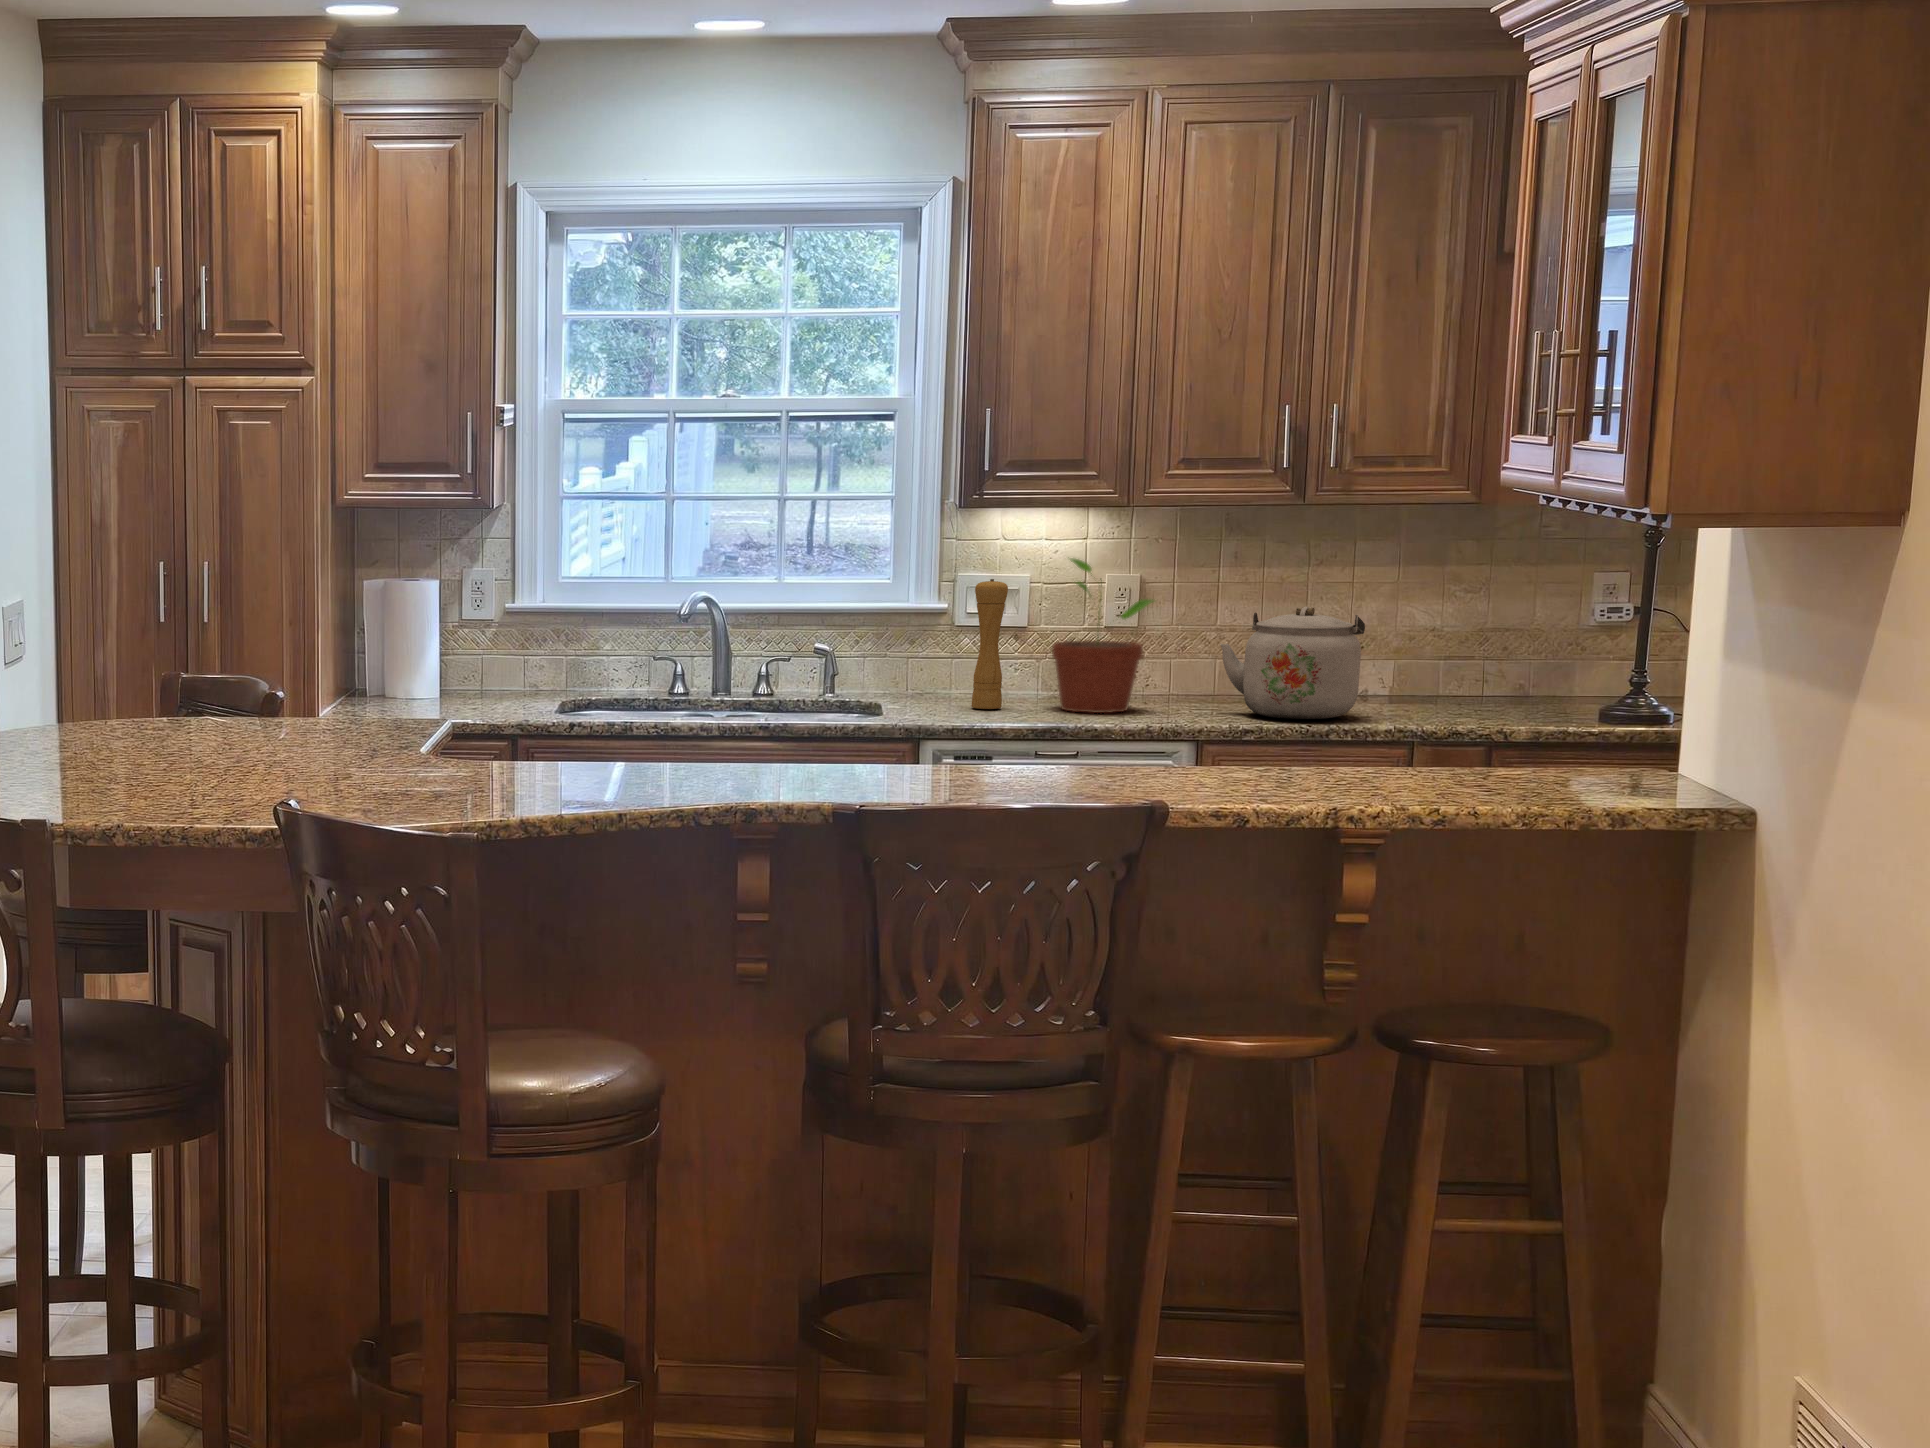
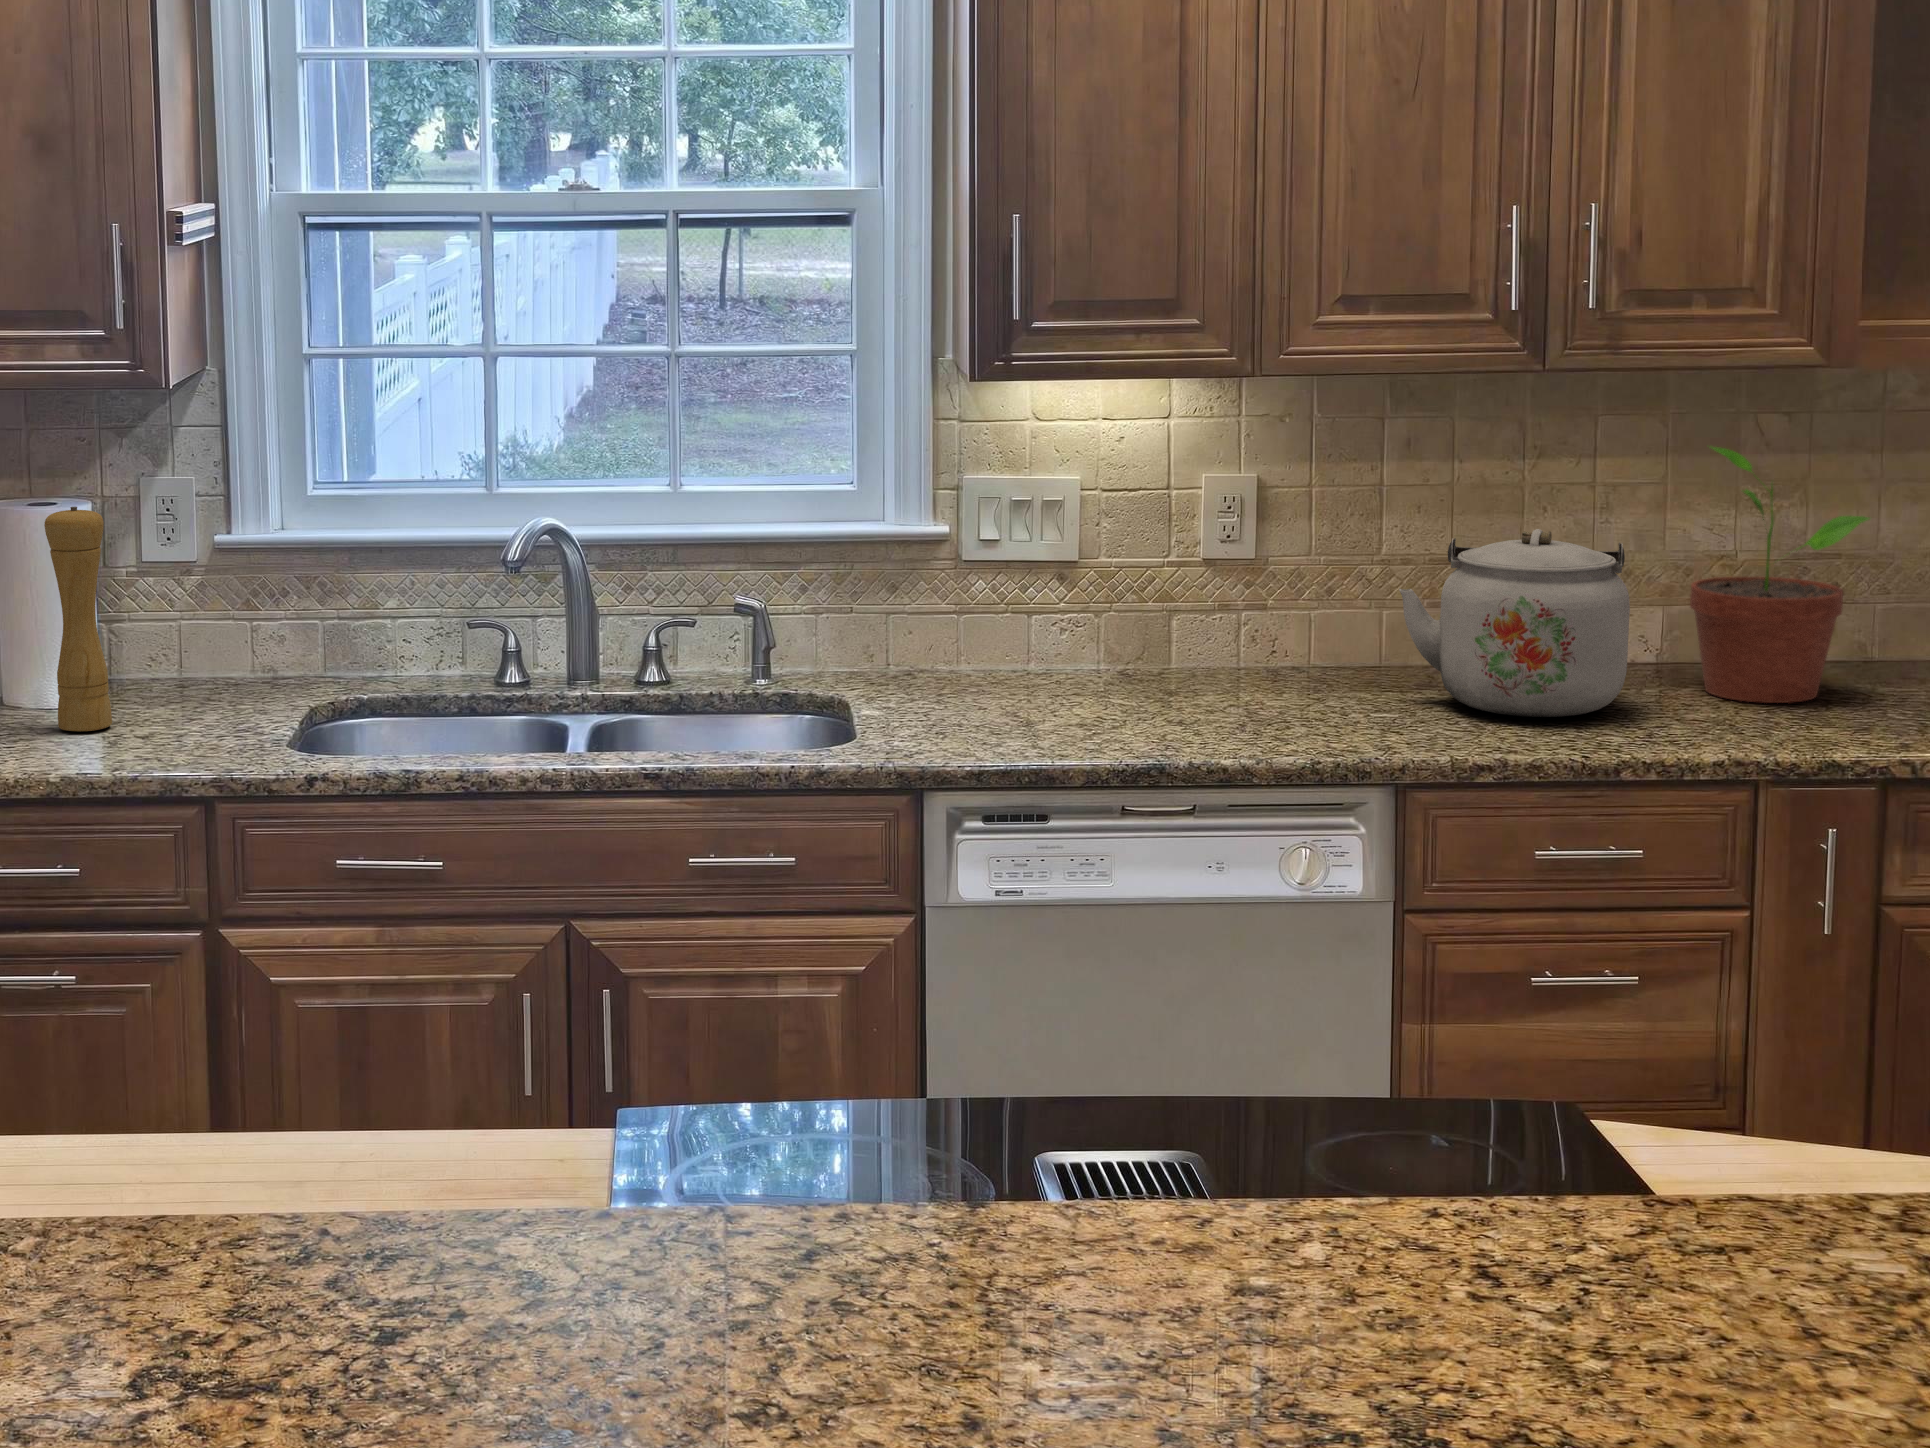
potted plant: present [1052,558,1154,713] -> present [1690,447,1870,703]
pepper mill: present [972,579,1008,709] -> present [44,507,112,731]

